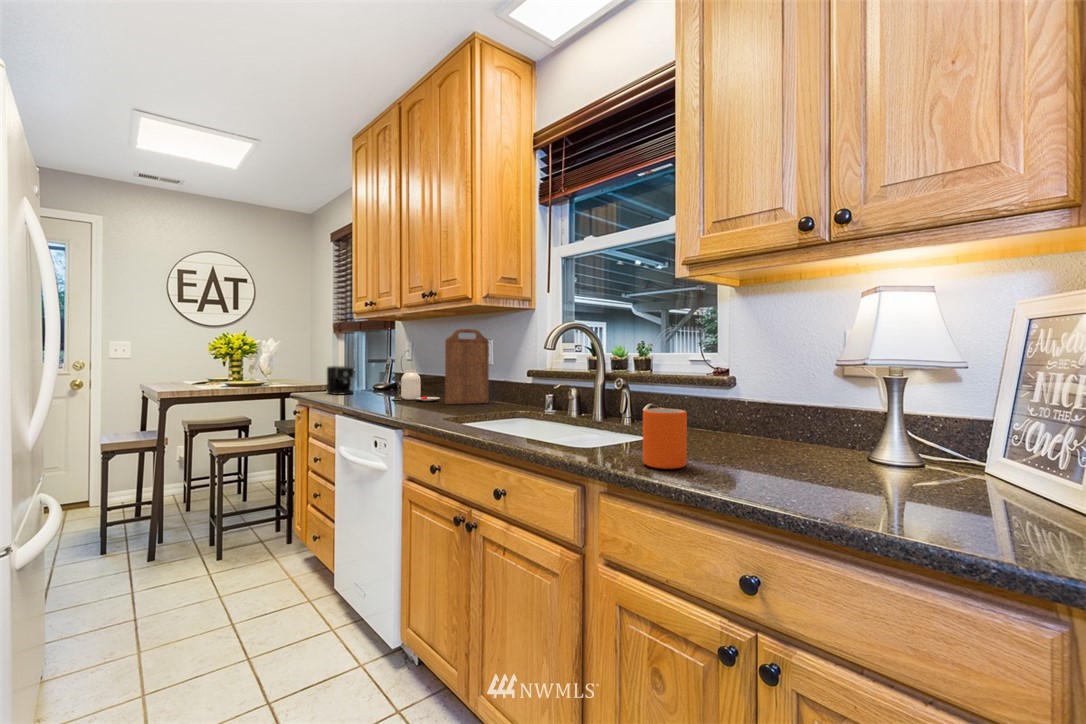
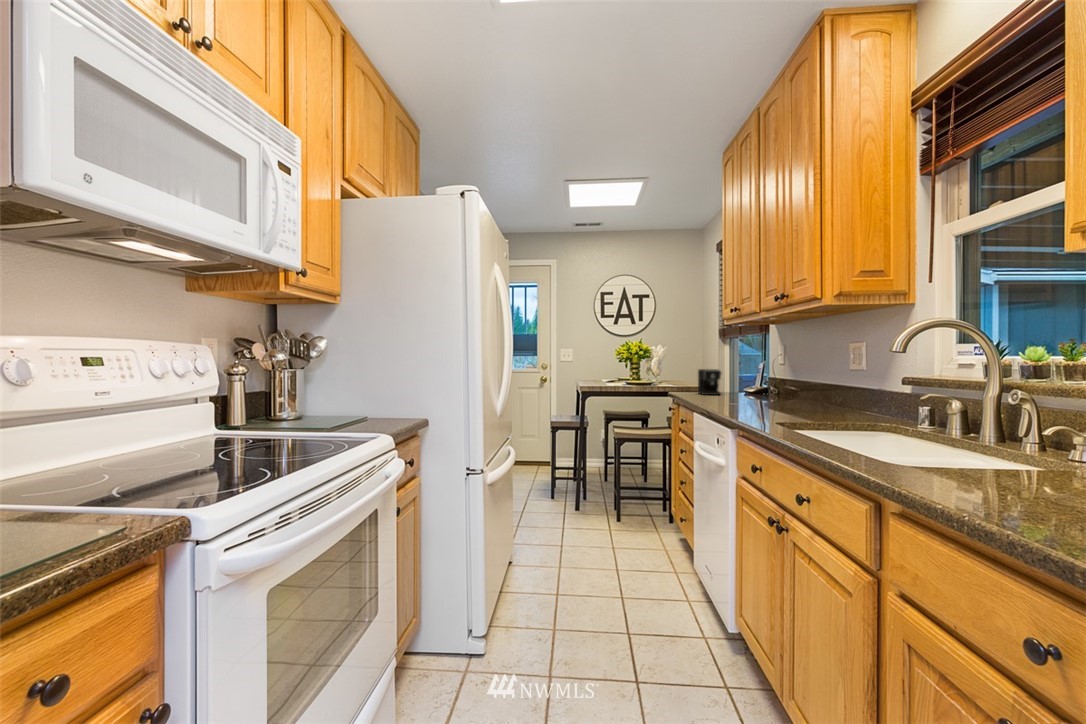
cutting board: present [445,329,489,404] -> none [801,330,855,411]
jar: present [392,370,440,401] -> none [749,373,800,405]
mug: present [643,408,687,469] -> none [959,426,1032,504]

